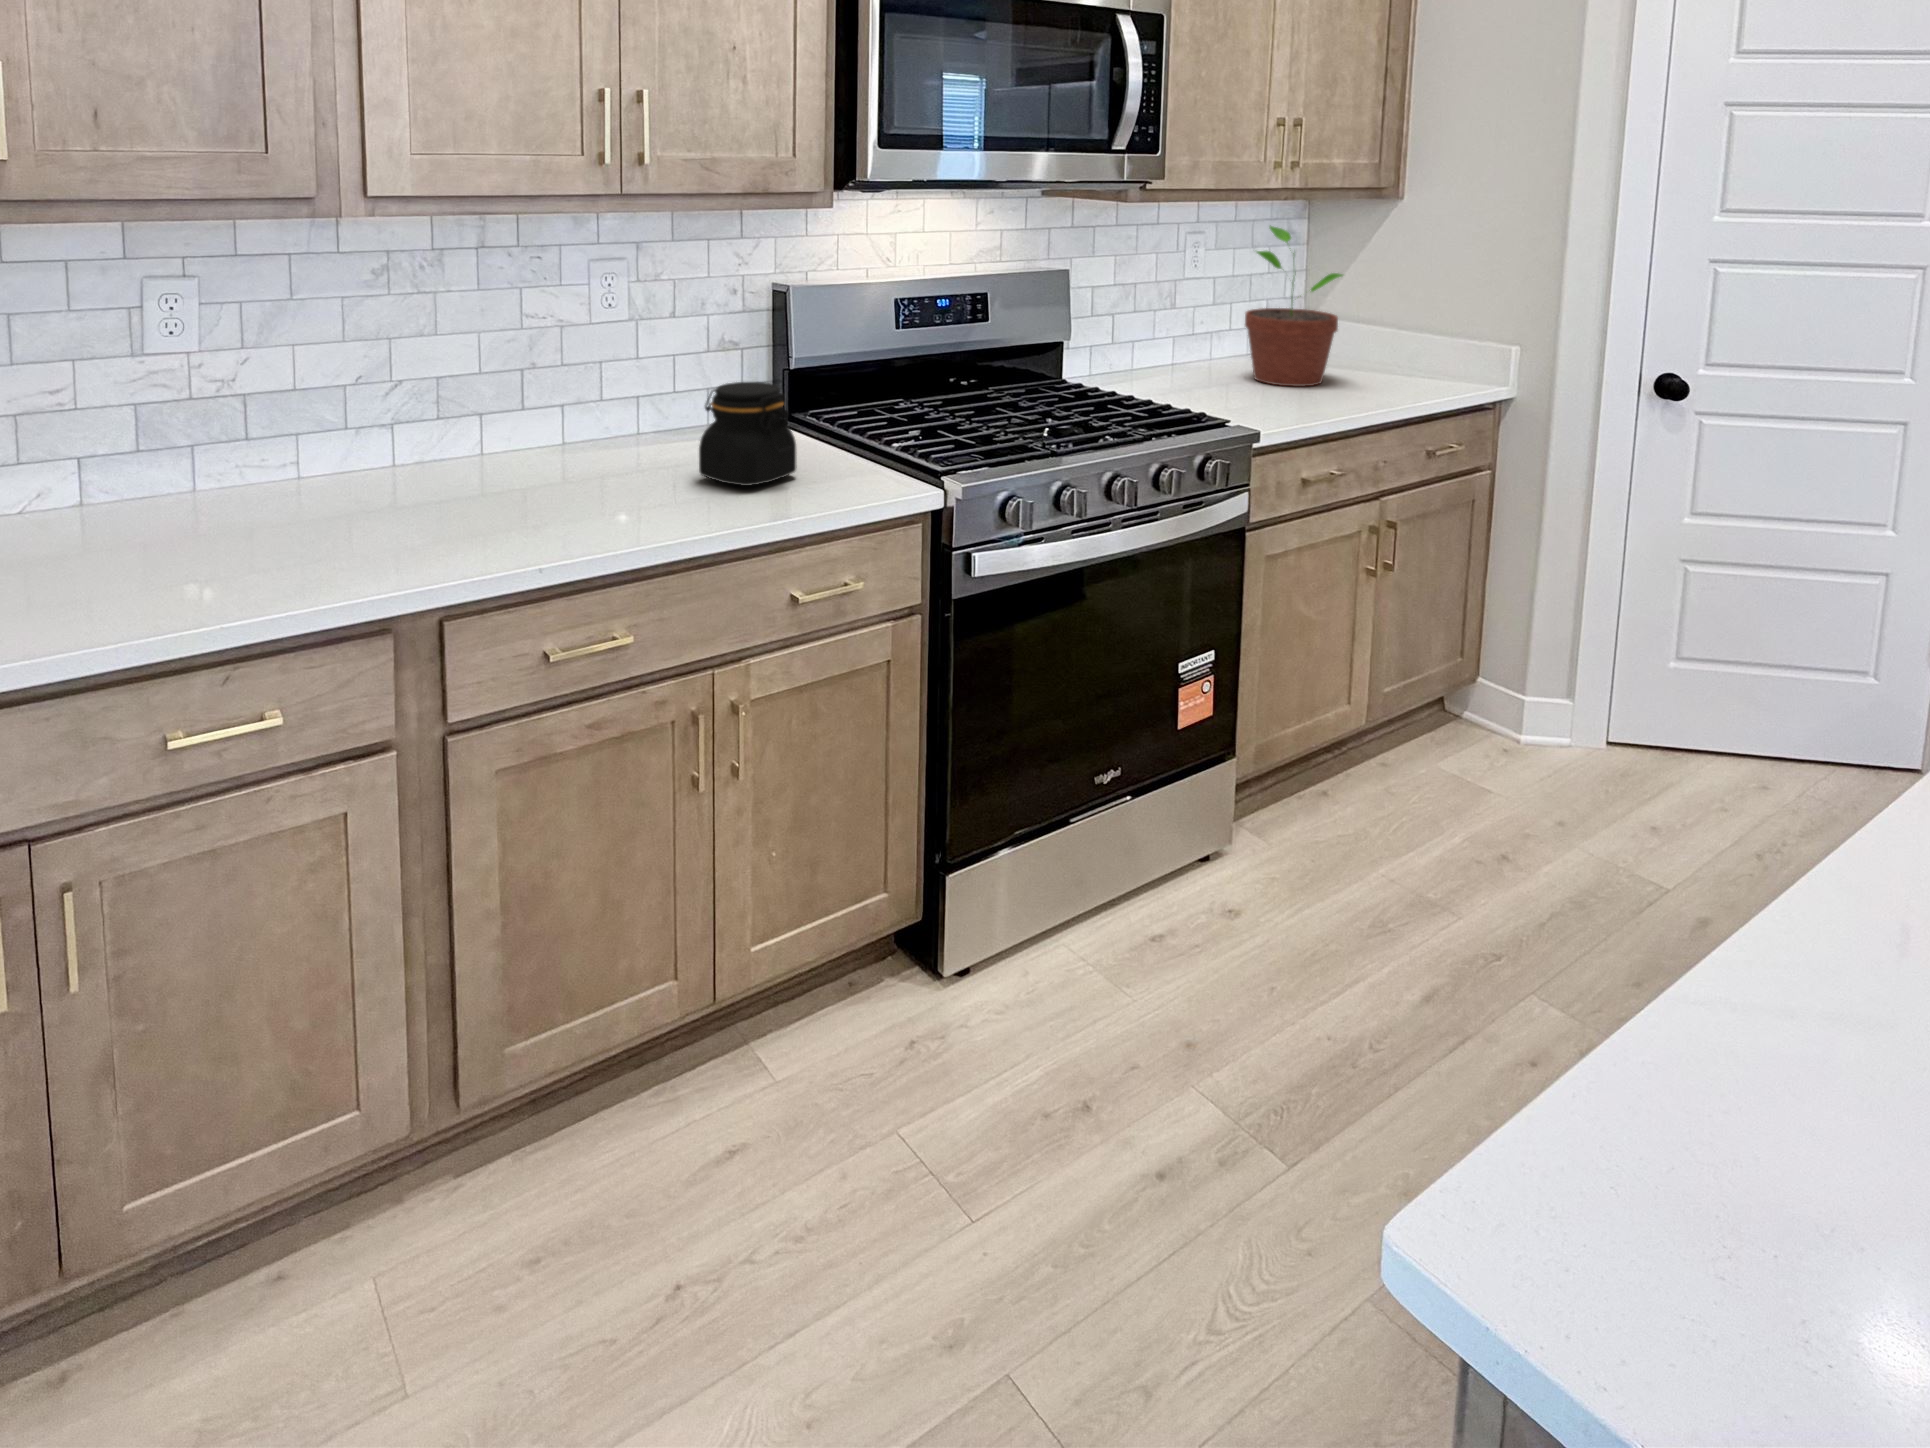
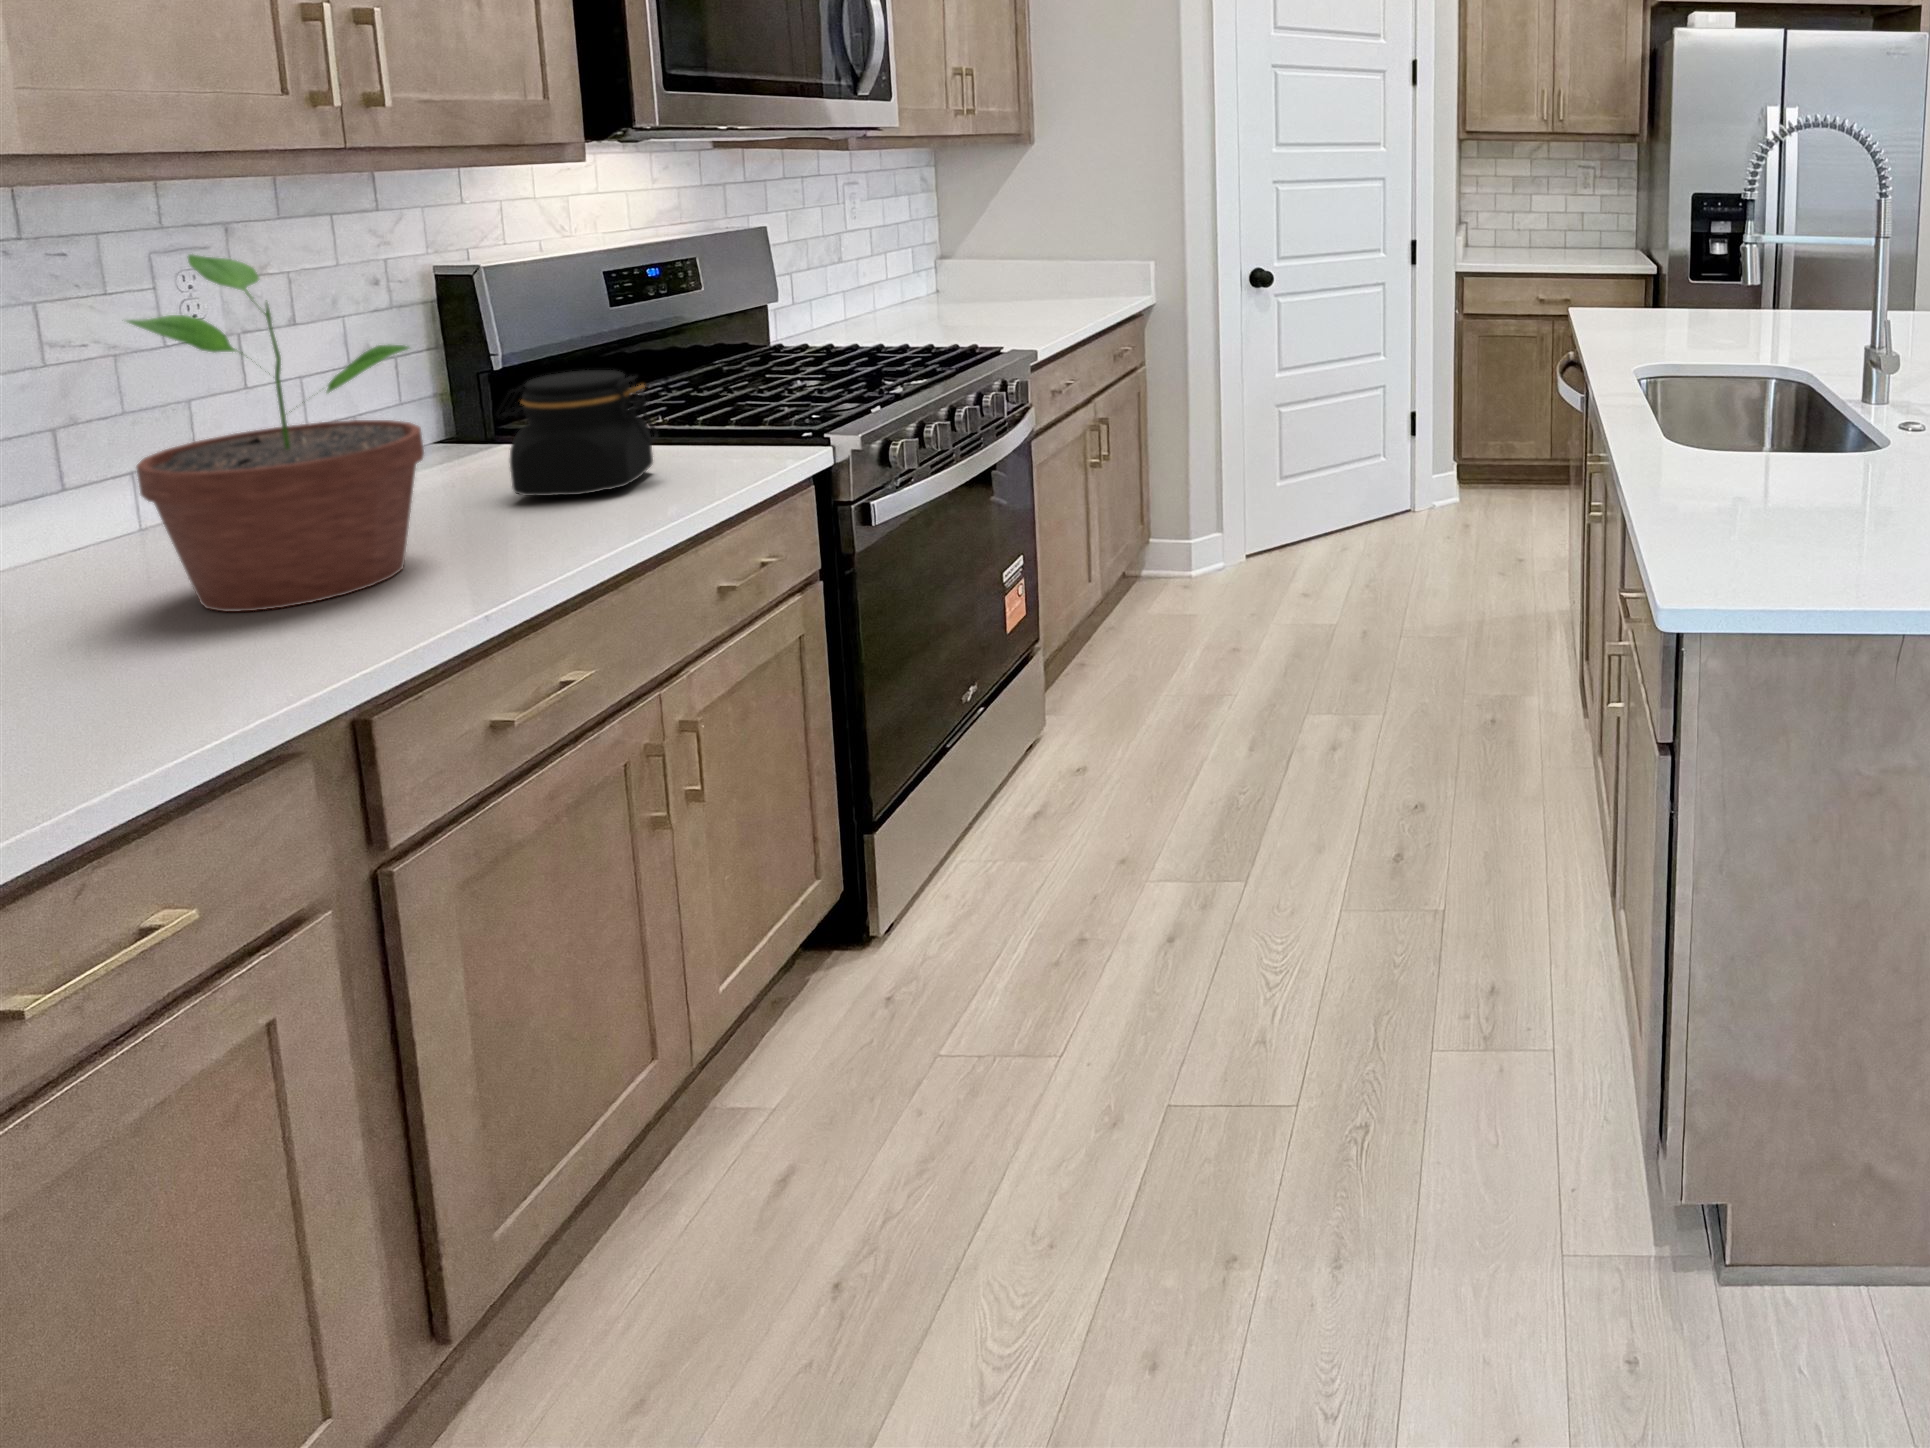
potted plant: present [1245,226,1343,386] -> present [127,254,424,612]

